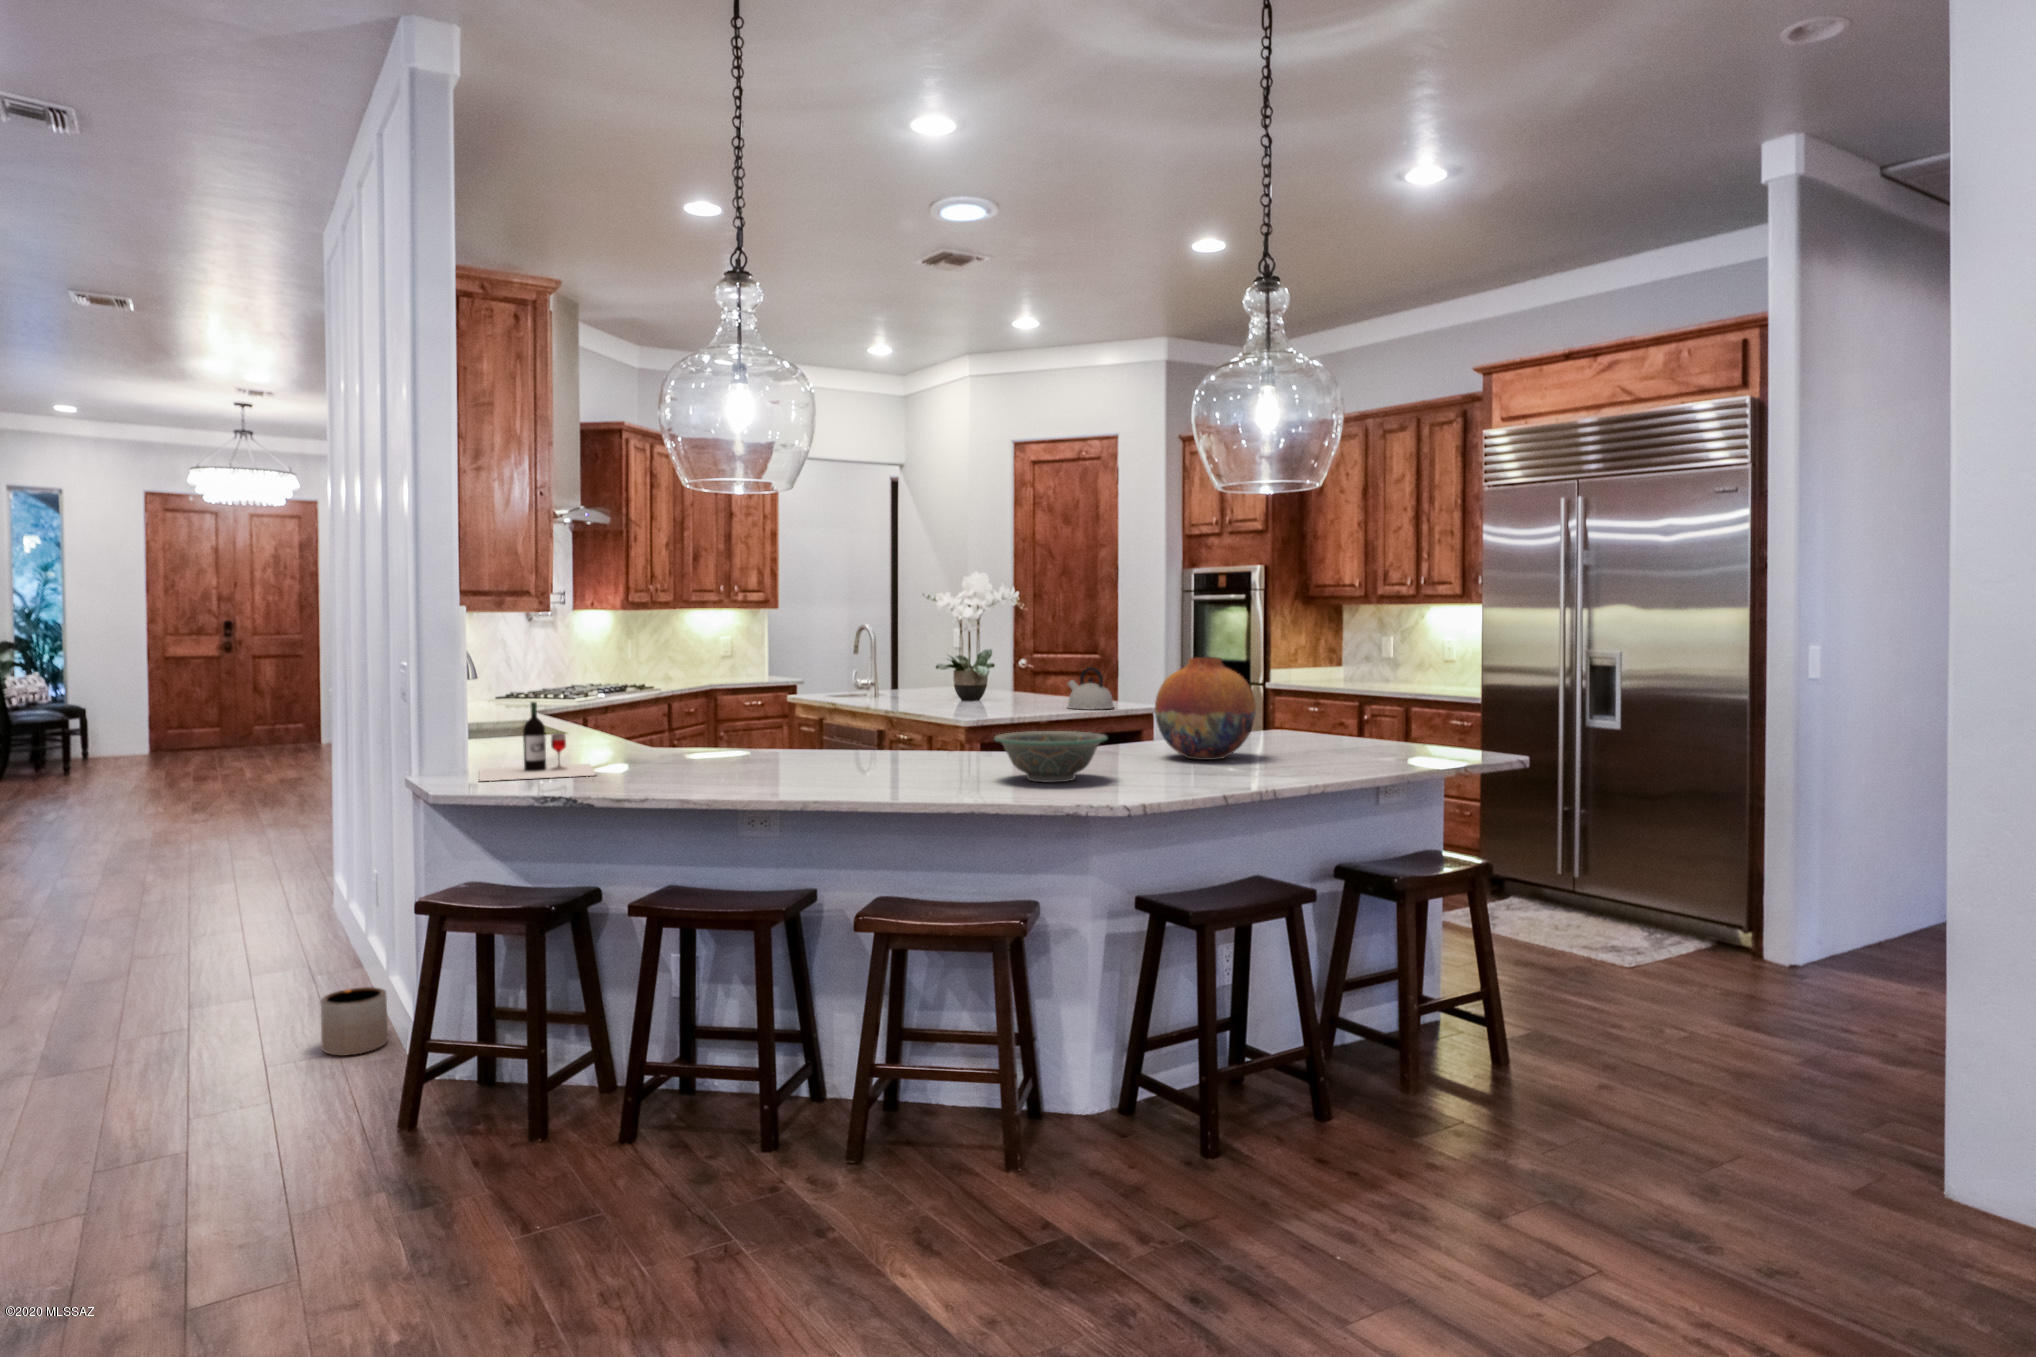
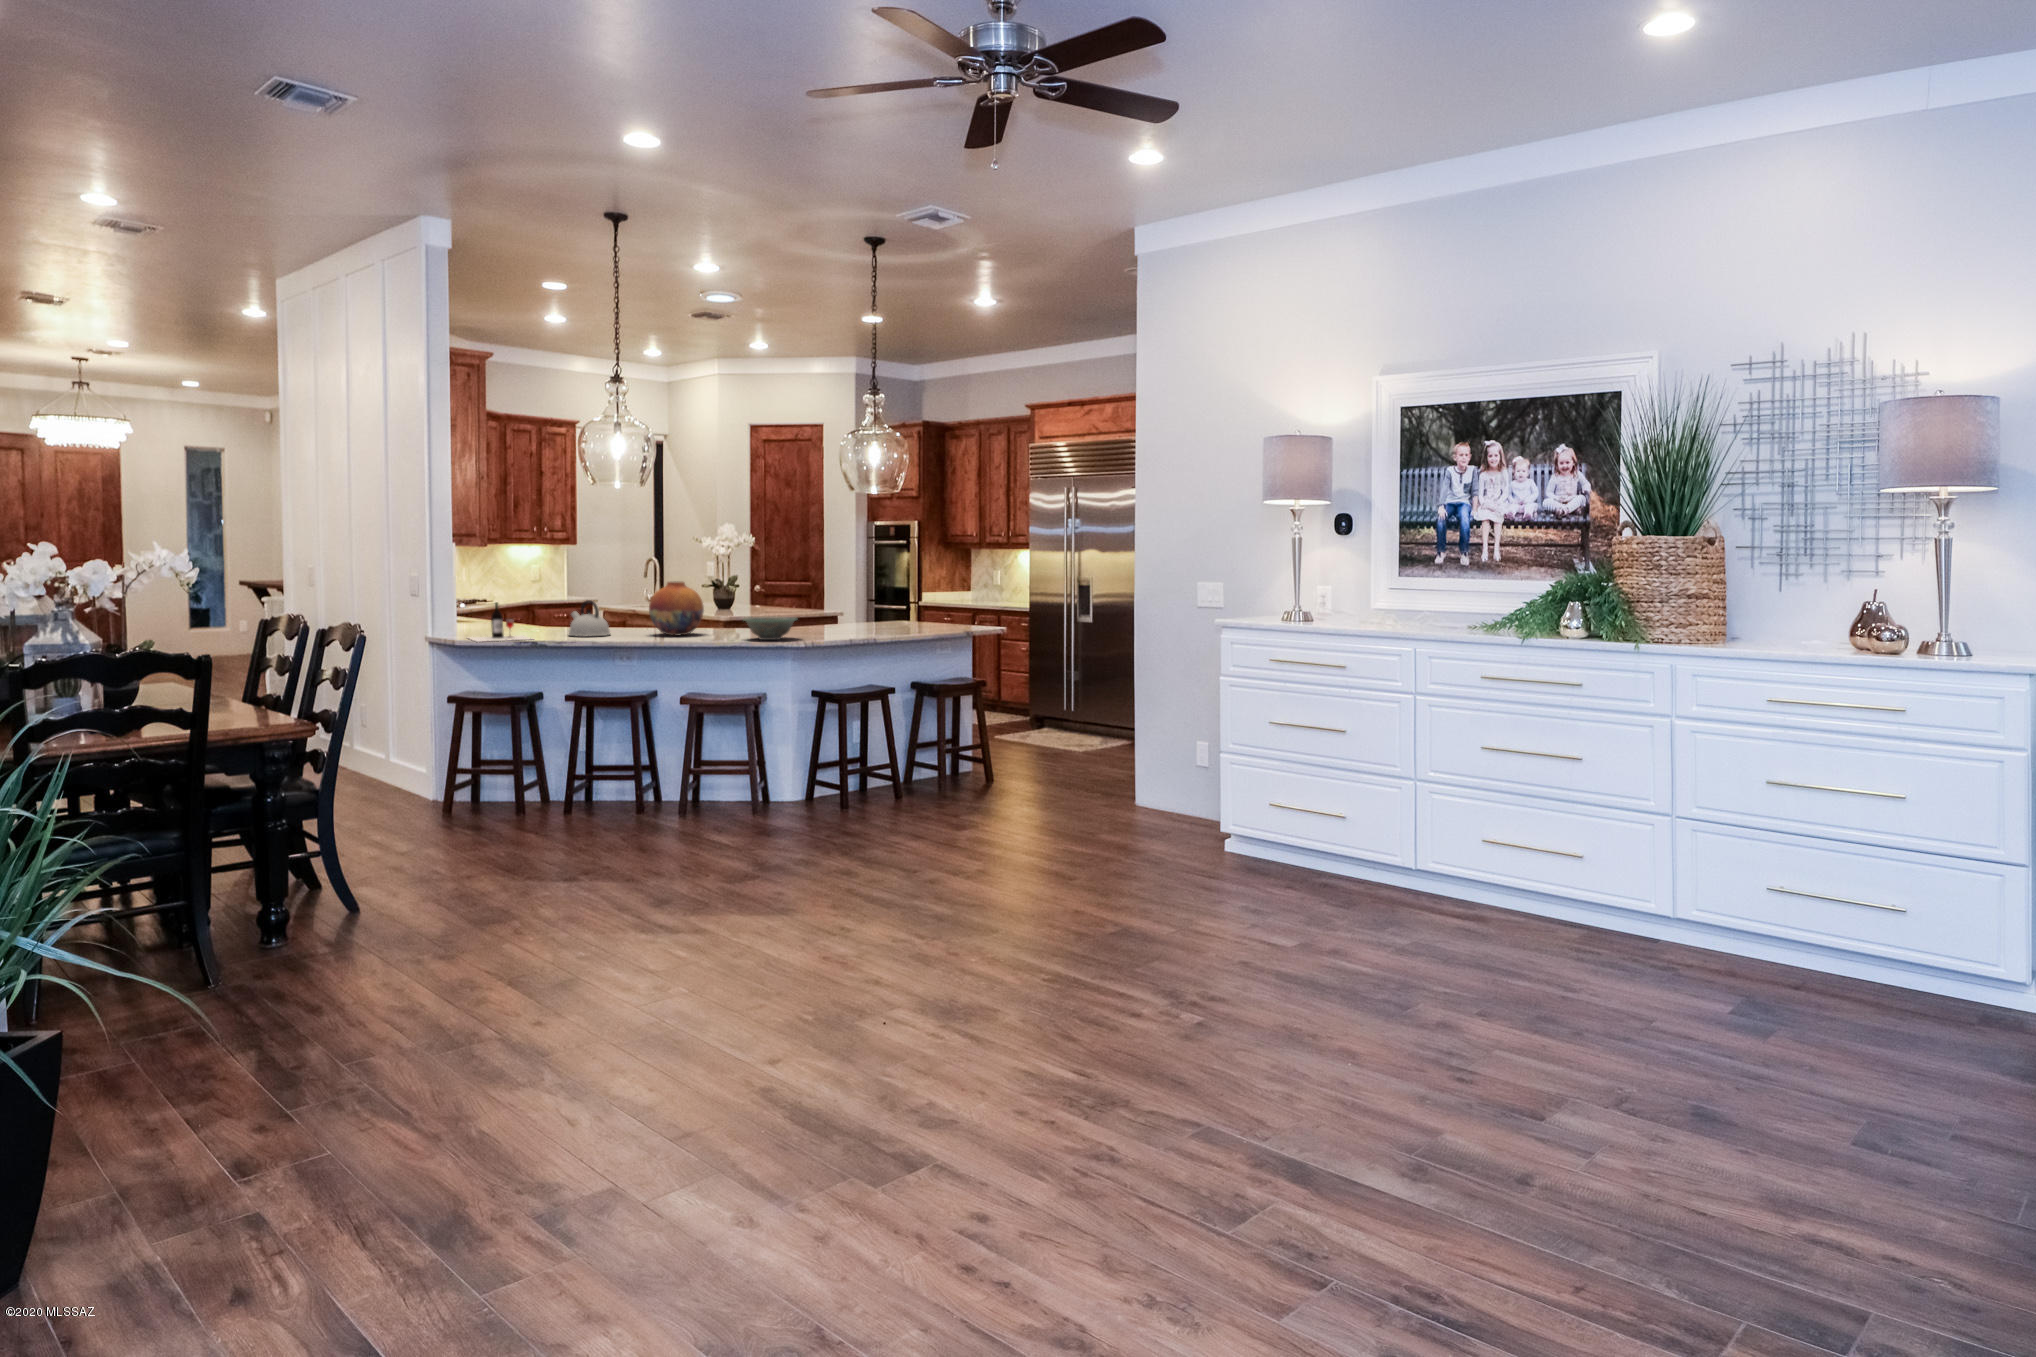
vase: present [1155,657,1256,760] -> present [649,582,704,636]
kettle: present [1067,667,1114,710] -> present [569,600,611,637]
planter: present [321,987,388,1056] -> none [372,759,409,792]

